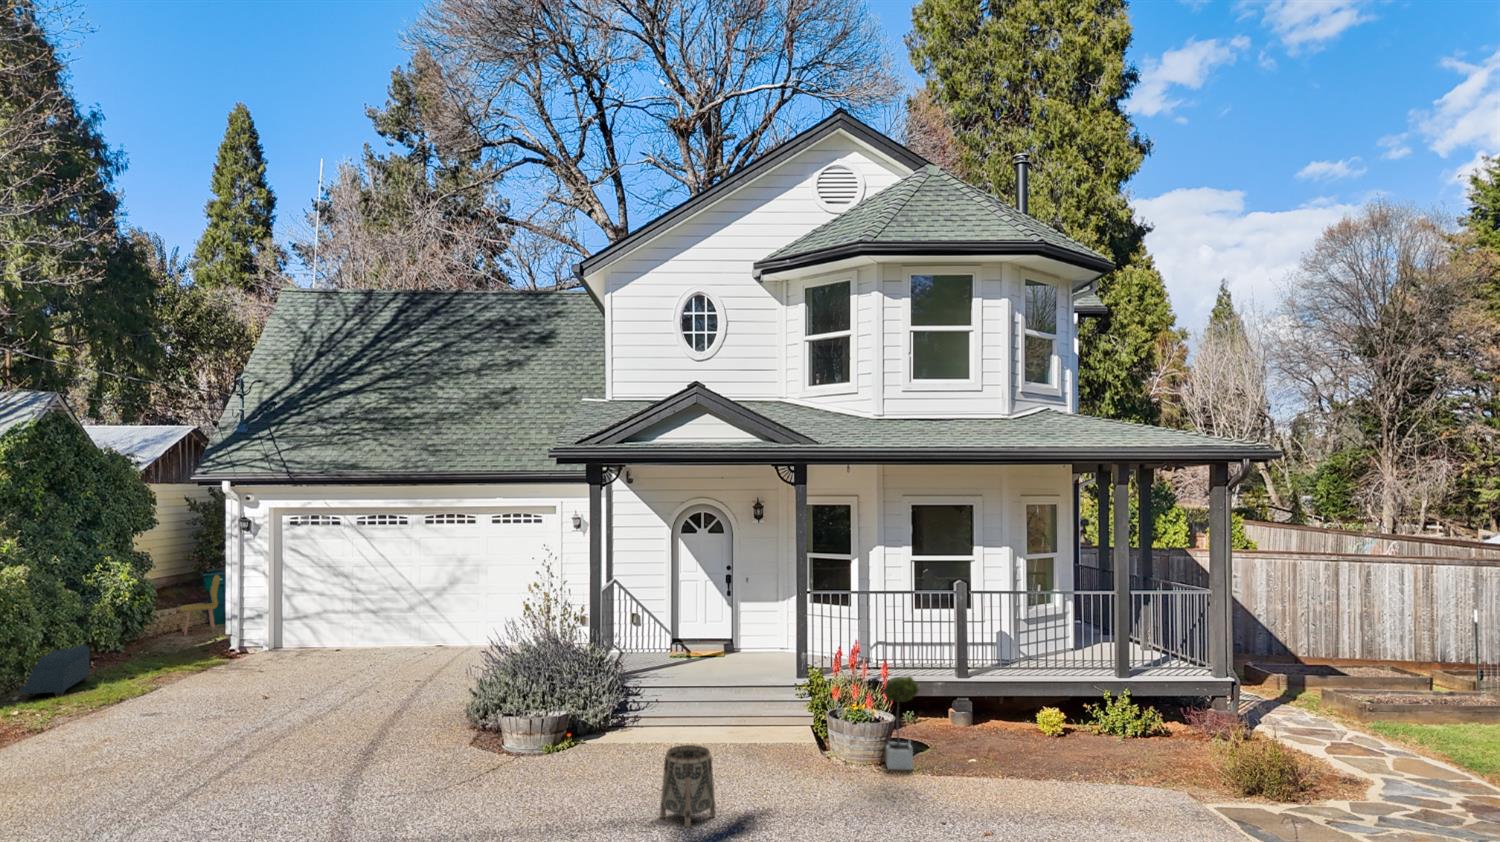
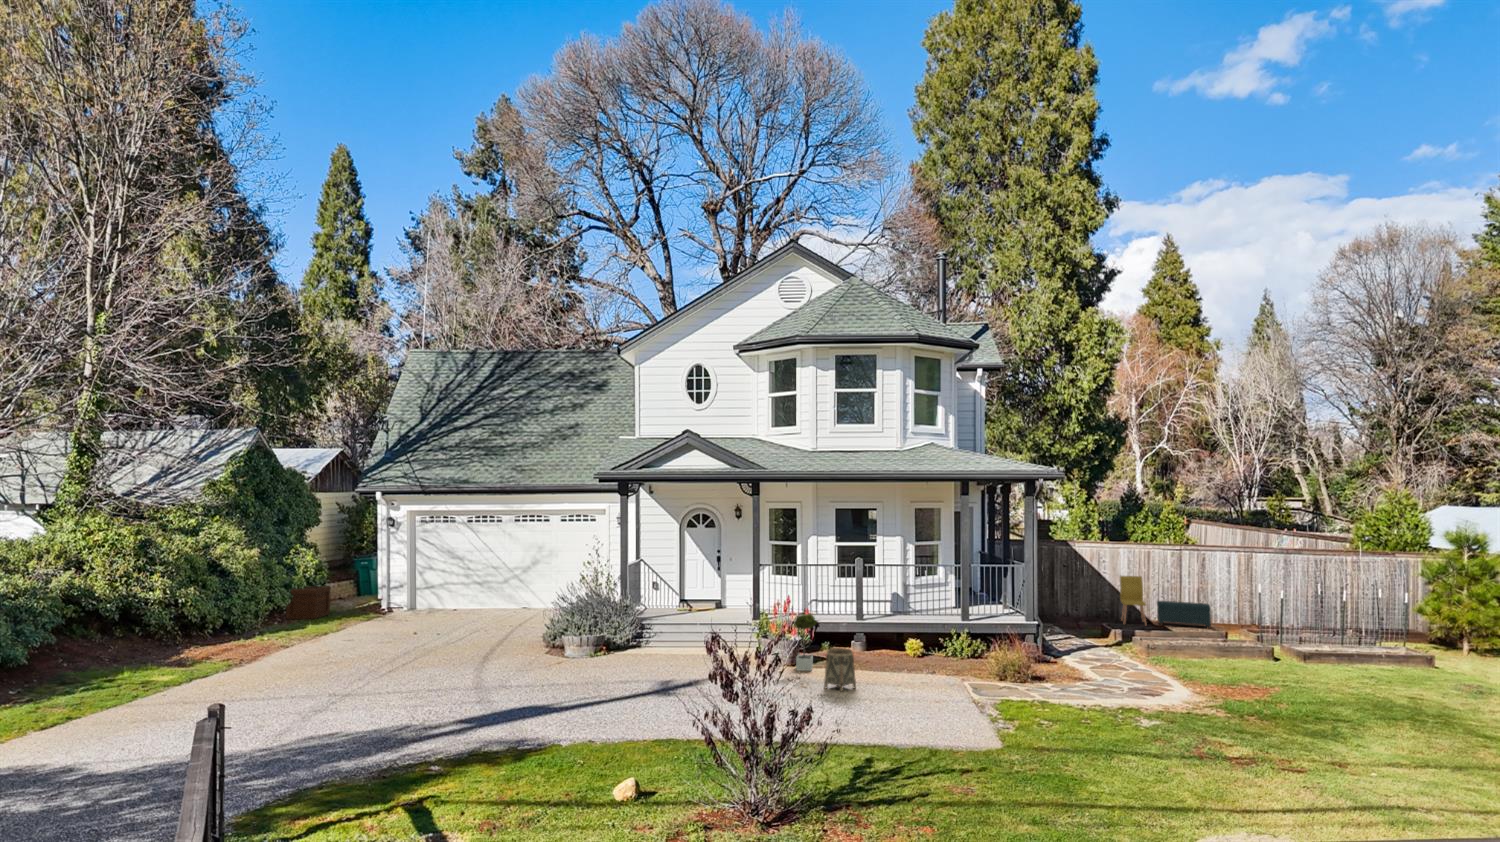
chair: present [181,575,220,635] -> present [1120,576,1146,624]
wooden crate: none [77,621,150,672] -> present [286,586,331,619]
bench: present [19,645,90,700] -> present [1157,601,1211,629]
basket: present [660,745,716,827] -> present [824,648,856,692]

